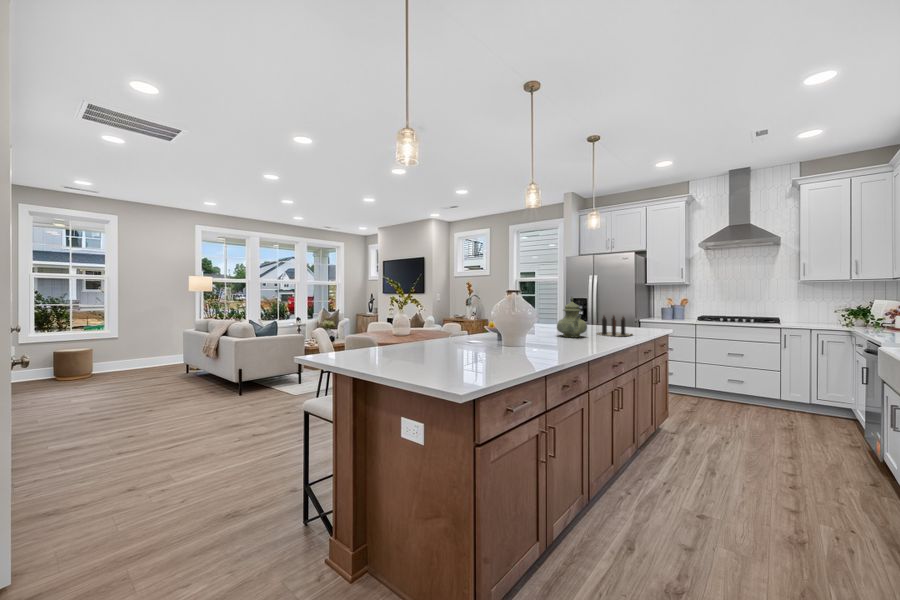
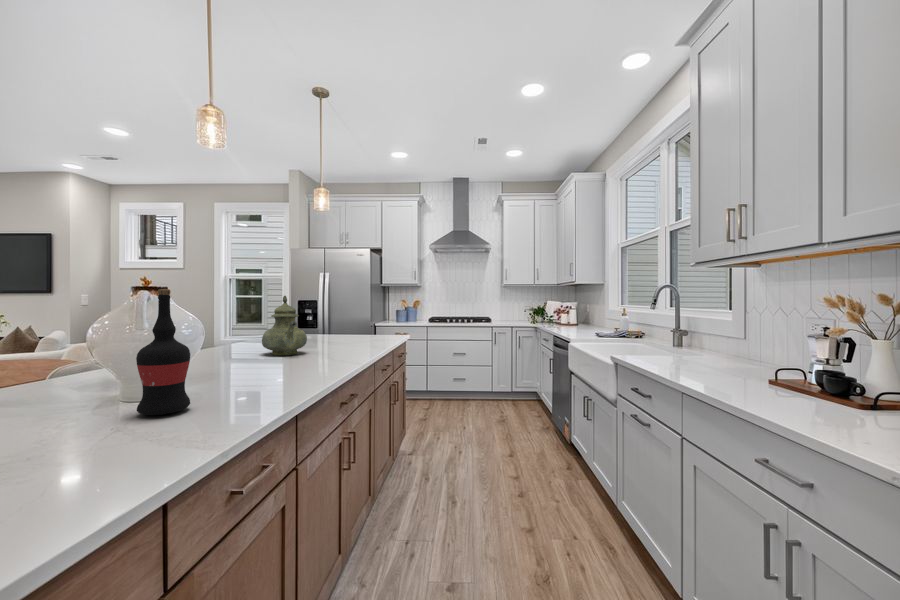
wine bottle: none [516,296,538,357] -> present [136,289,190,415]
candle: present [597,315,632,336] -> none [315,319,372,349]

